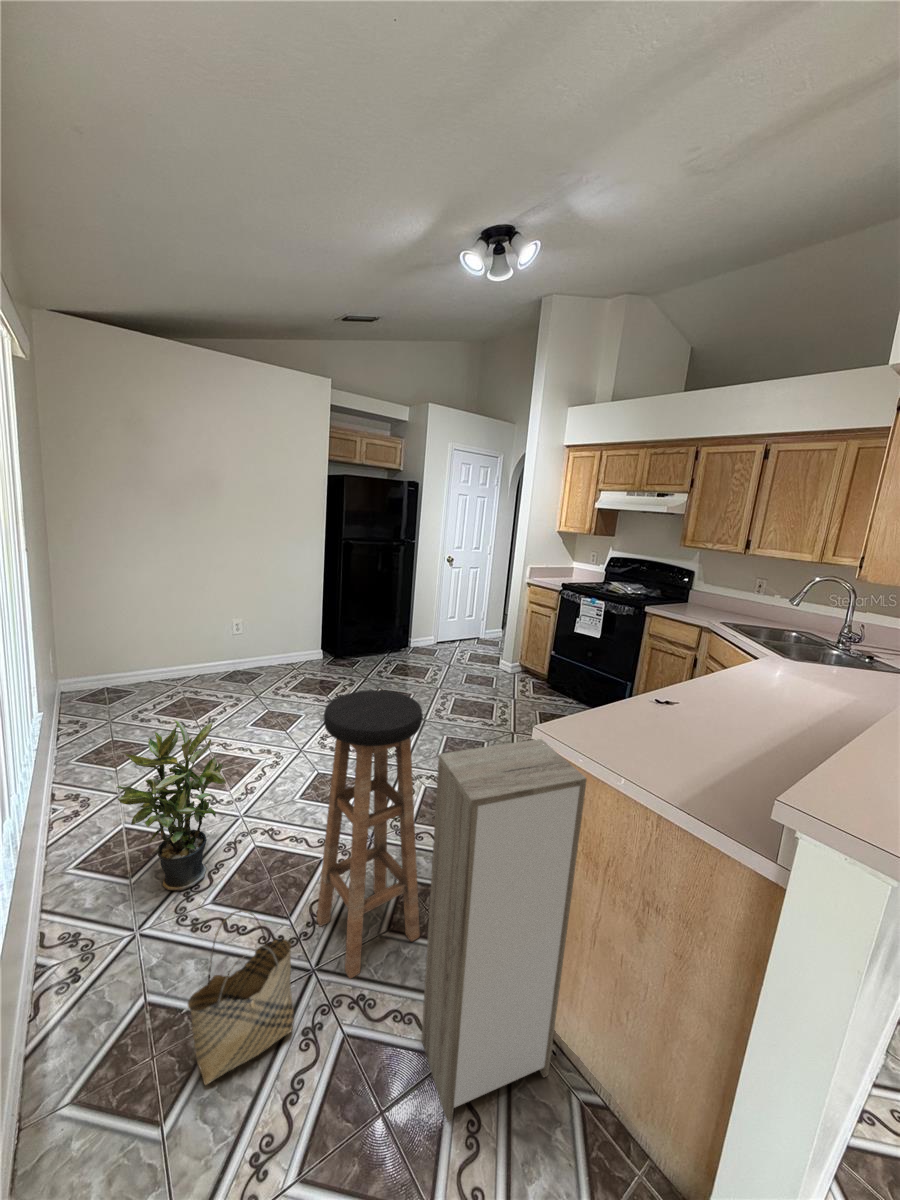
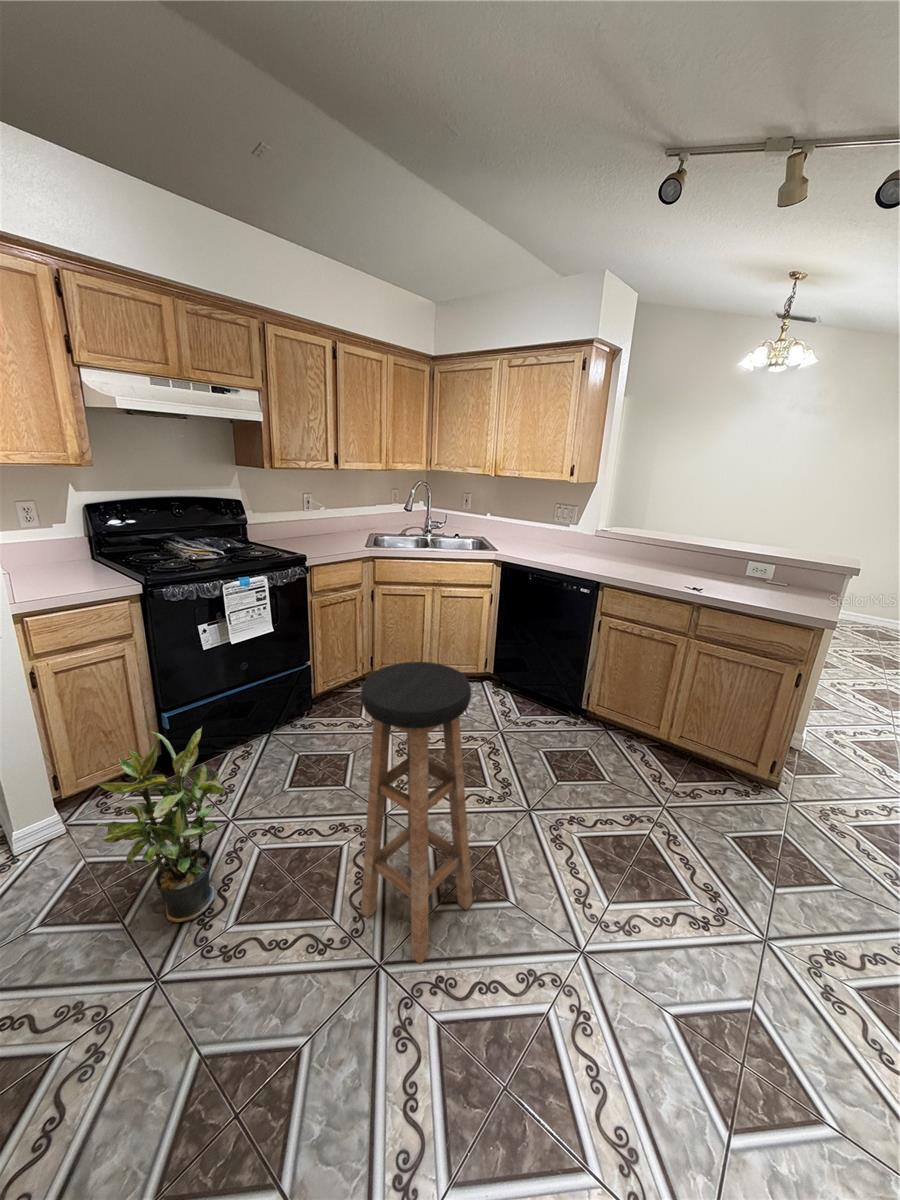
storage cabinet: present [422,739,587,1121] -> none [514,691,692,1076]
woven basket: present [188,911,294,1085] -> none [281,932,384,1125]

